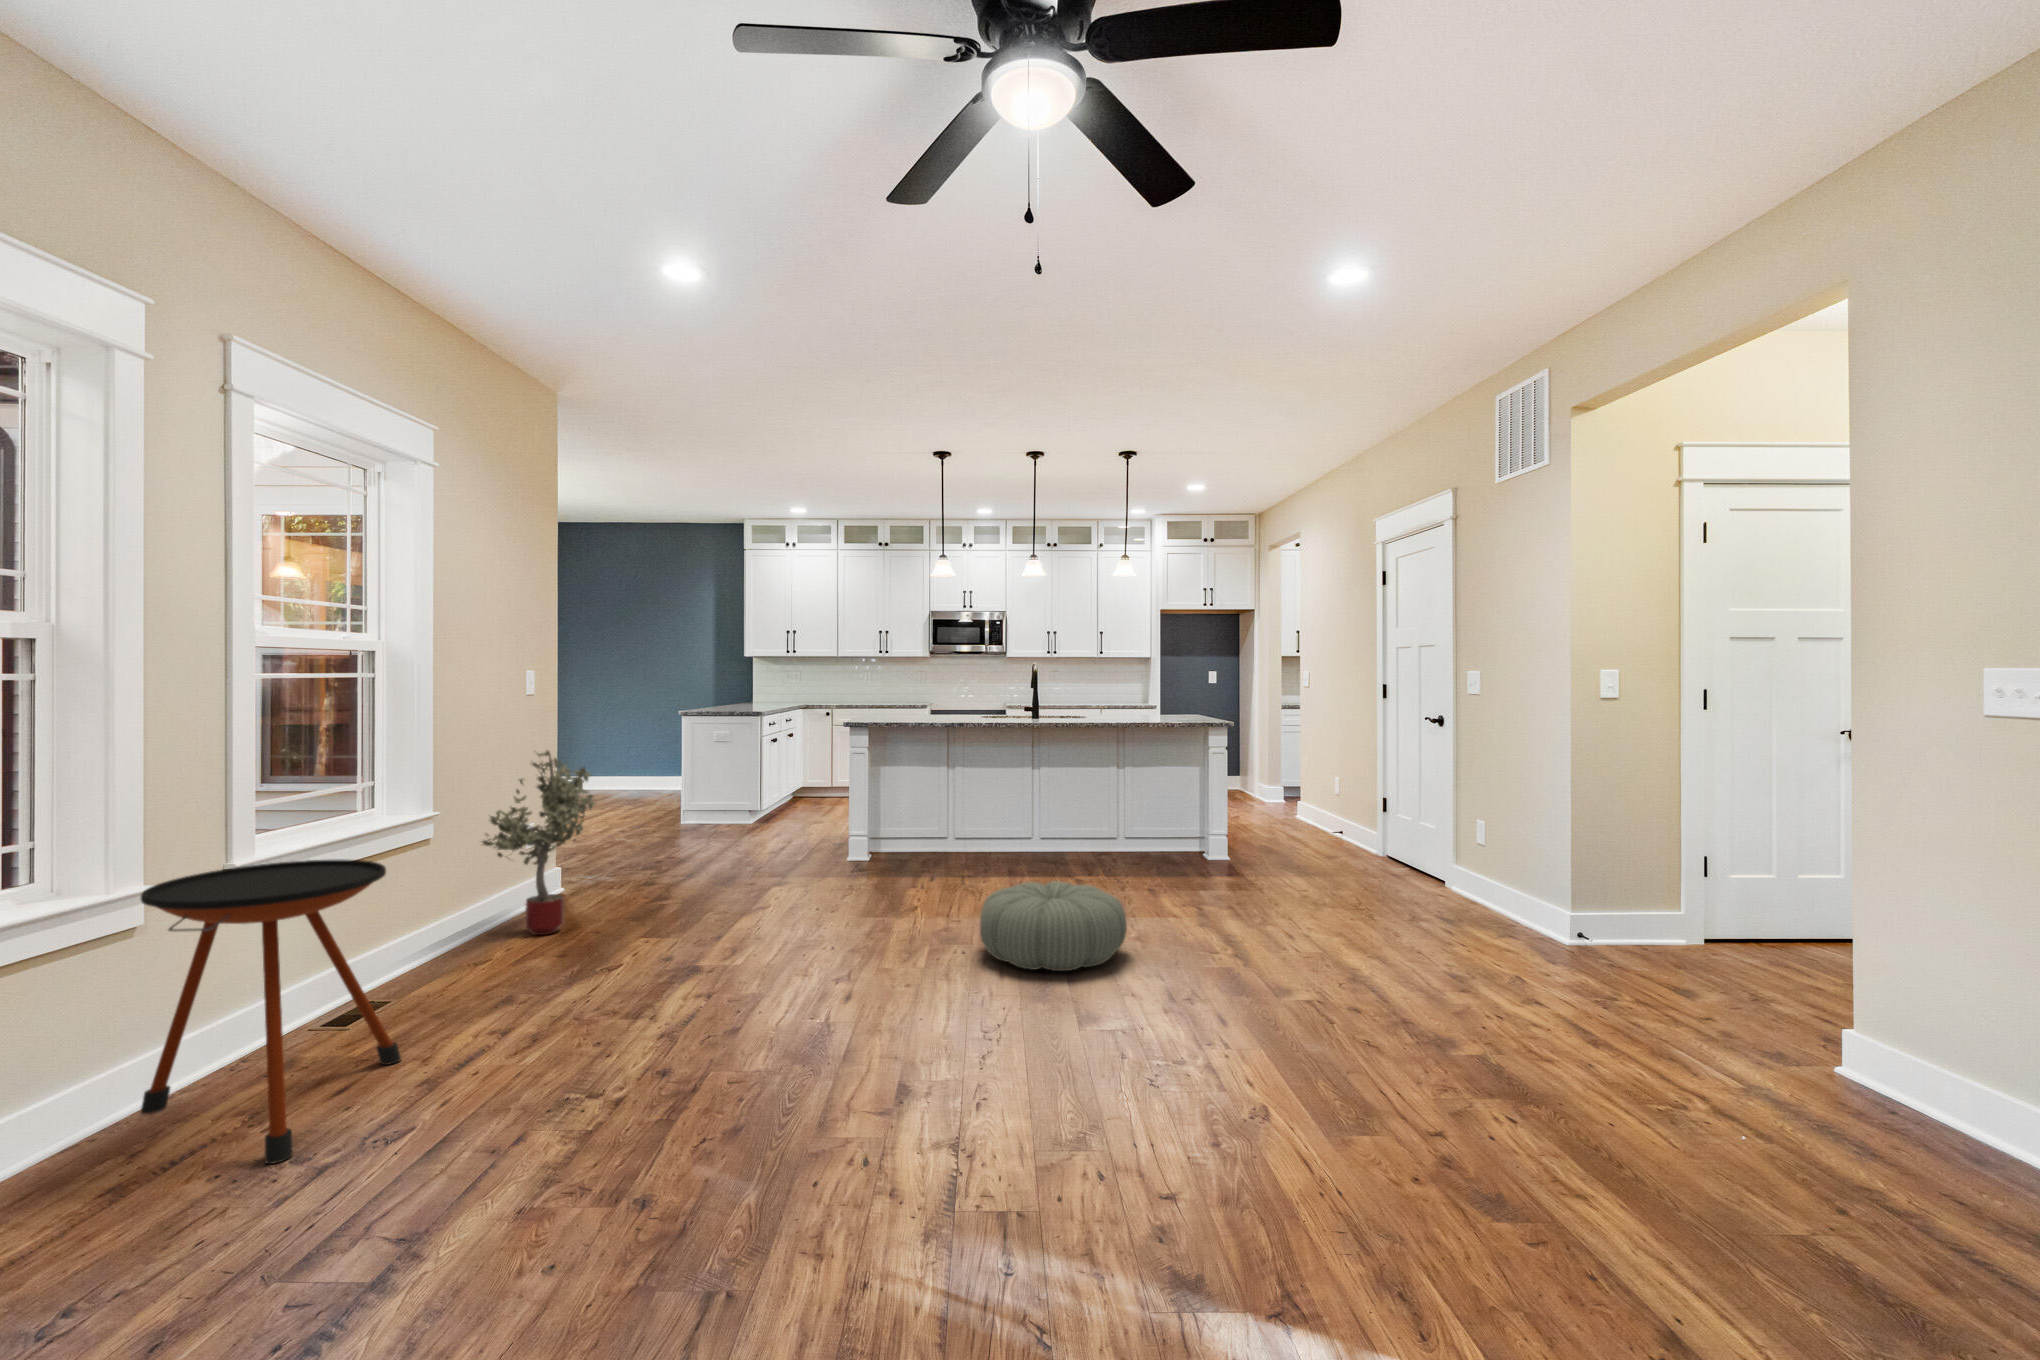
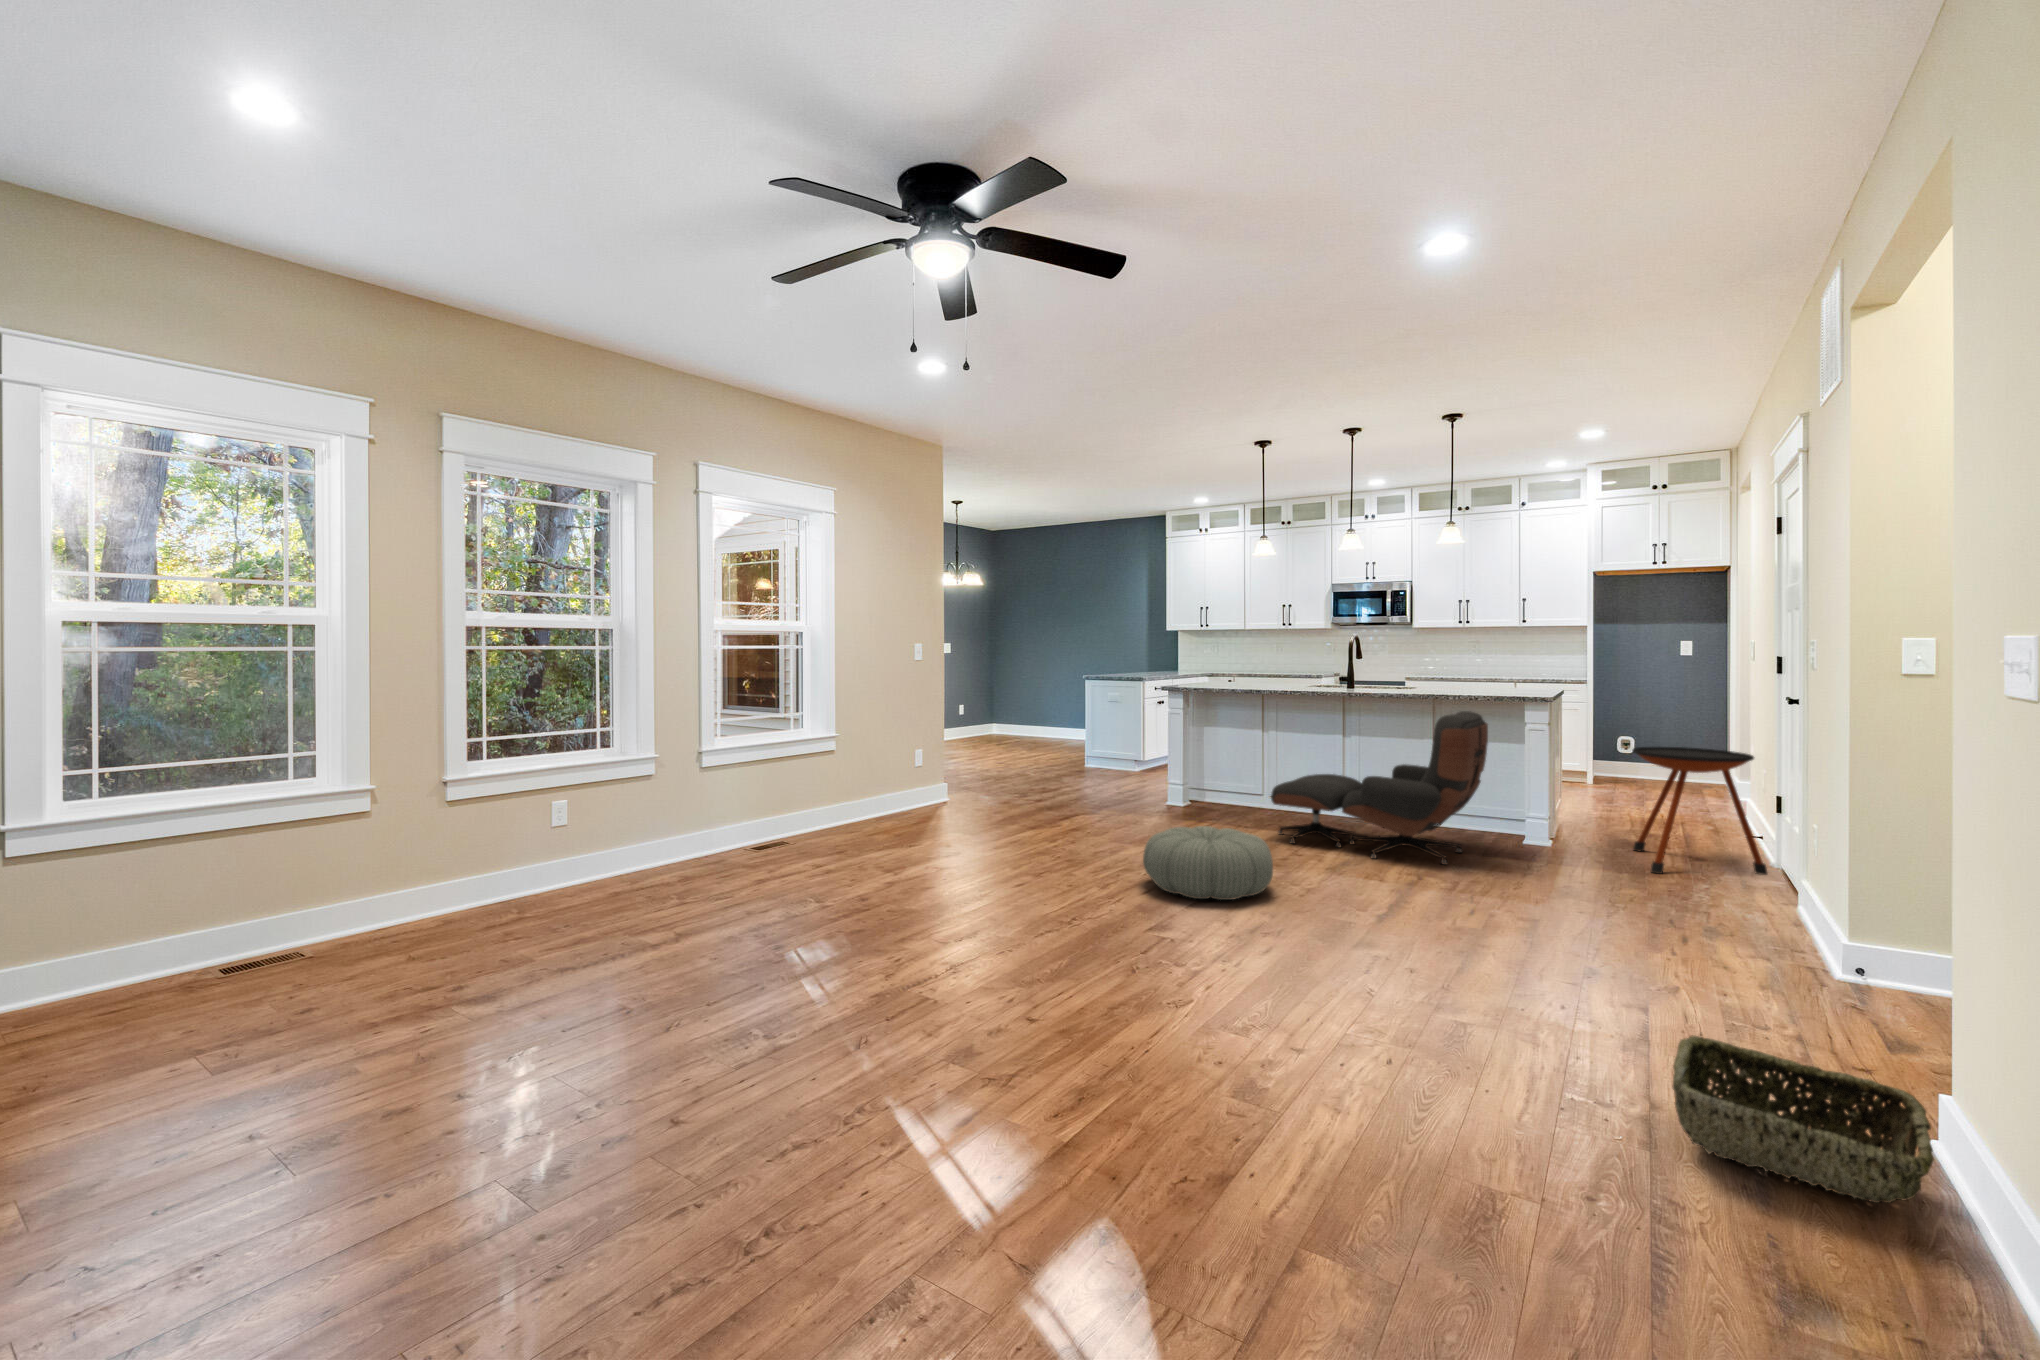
lounge chair: none [1010,736,1214,892] -> present [1271,711,1488,865]
potted tree: present [482,750,596,935] -> none [866,697,946,821]
side table: present [140,859,401,1164] -> present [1632,747,1768,875]
woven basket: none [1721,1015,1959,1126] -> present [1673,1035,1934,1203]

